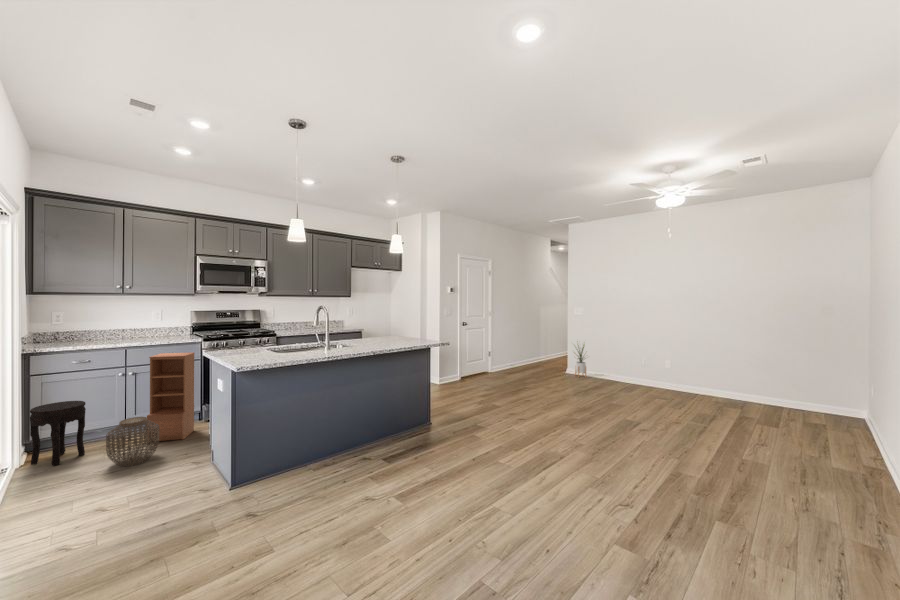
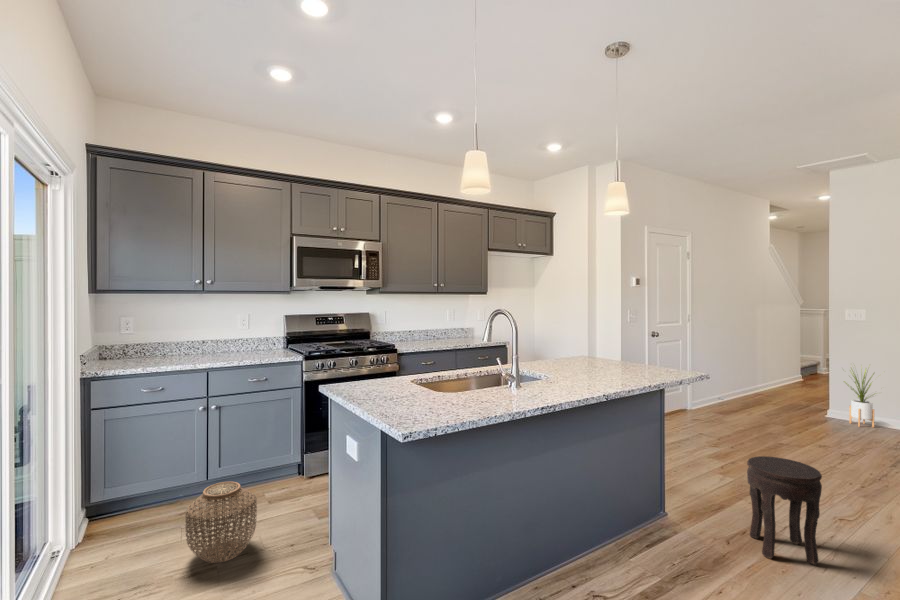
bookcase: present [147,352,194,441] -> none [237,378,297,513]
side table: present [30,401,86,466] -> present [747,456,822,565]

